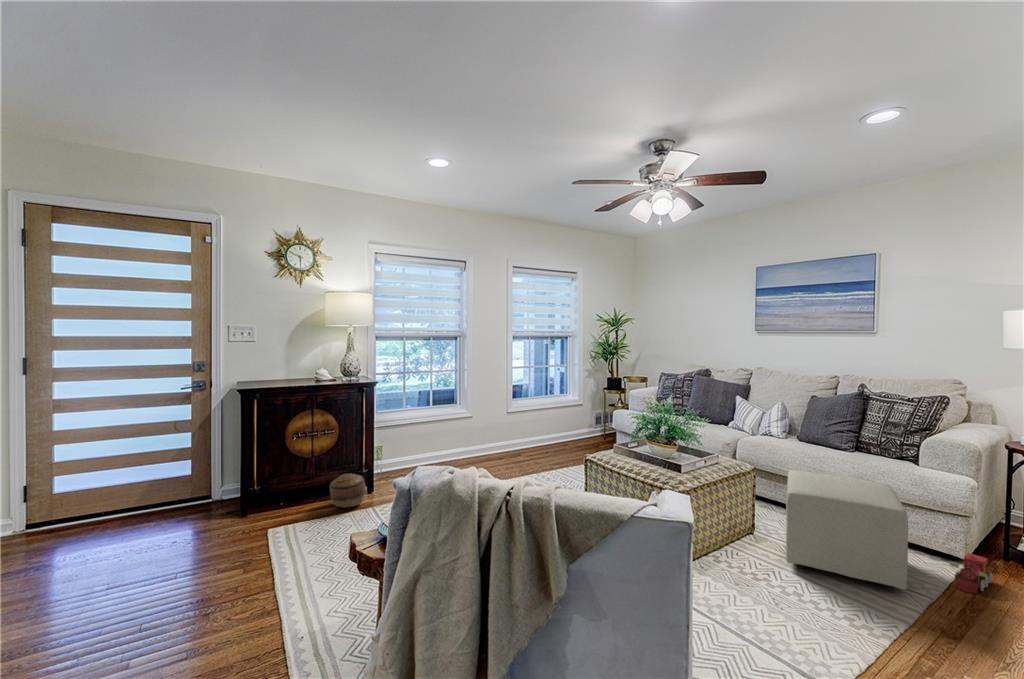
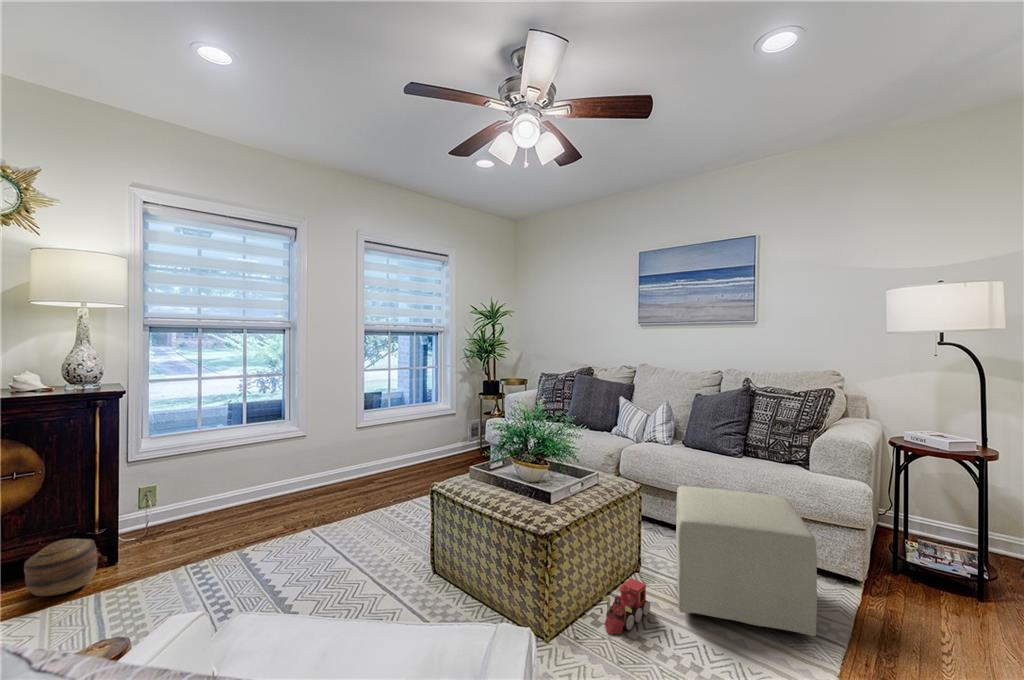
toy train: present [950,553,992,592] -> present [603,578,650,633]

